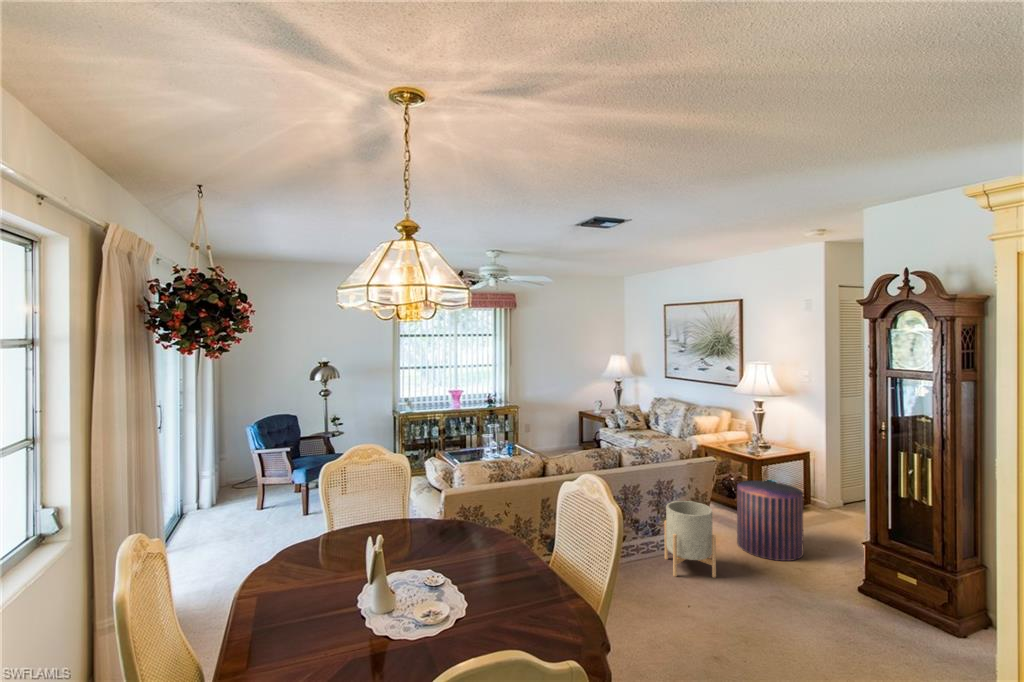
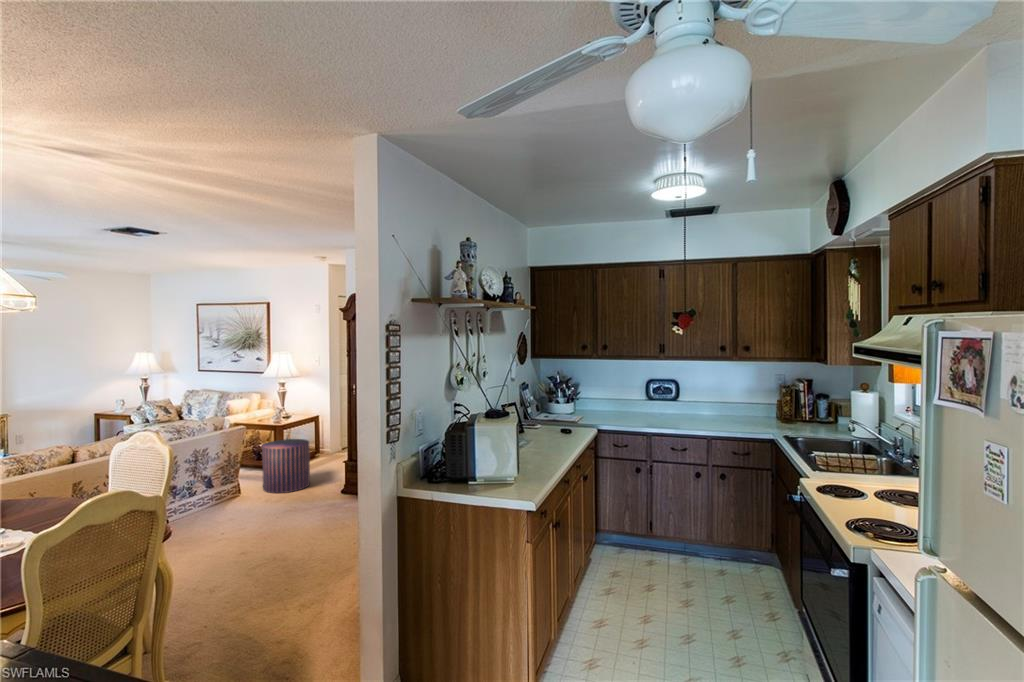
planter: present [664,501,716,578] -> none [201,462,245,521]

